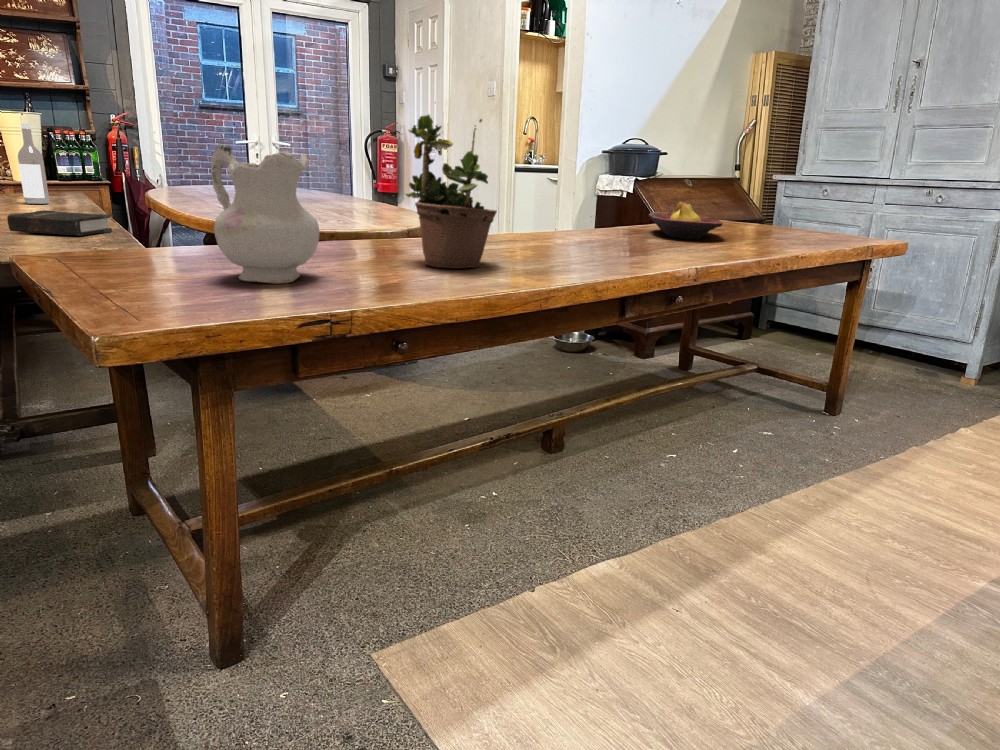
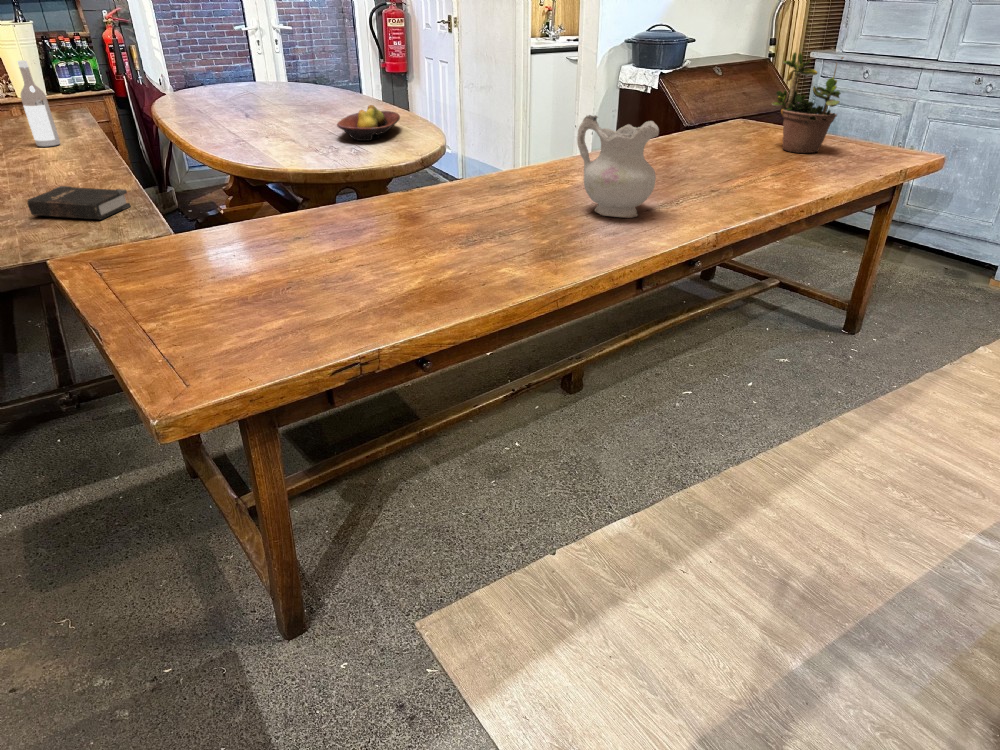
potted plant: present [405,114,497,269] -> present [772,52,843,153]
ceramic pitcher: present [211,144,319,284] -> present [577,115,659,218]
fruit bowl: present [649,202,723,240] -> present [337,105,400,141]

